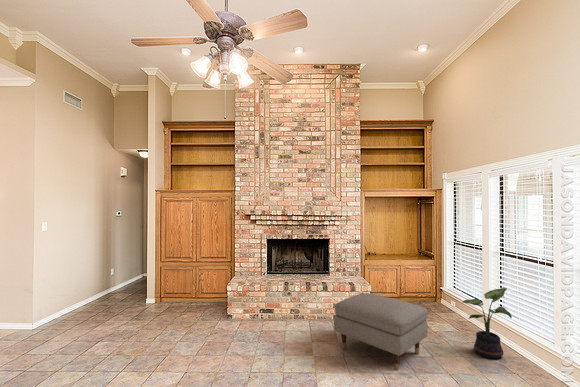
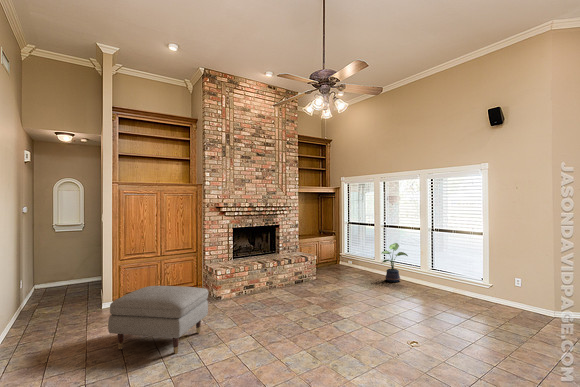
ottoman: present [334,293,428,370] -> present [108,286,208,354]

